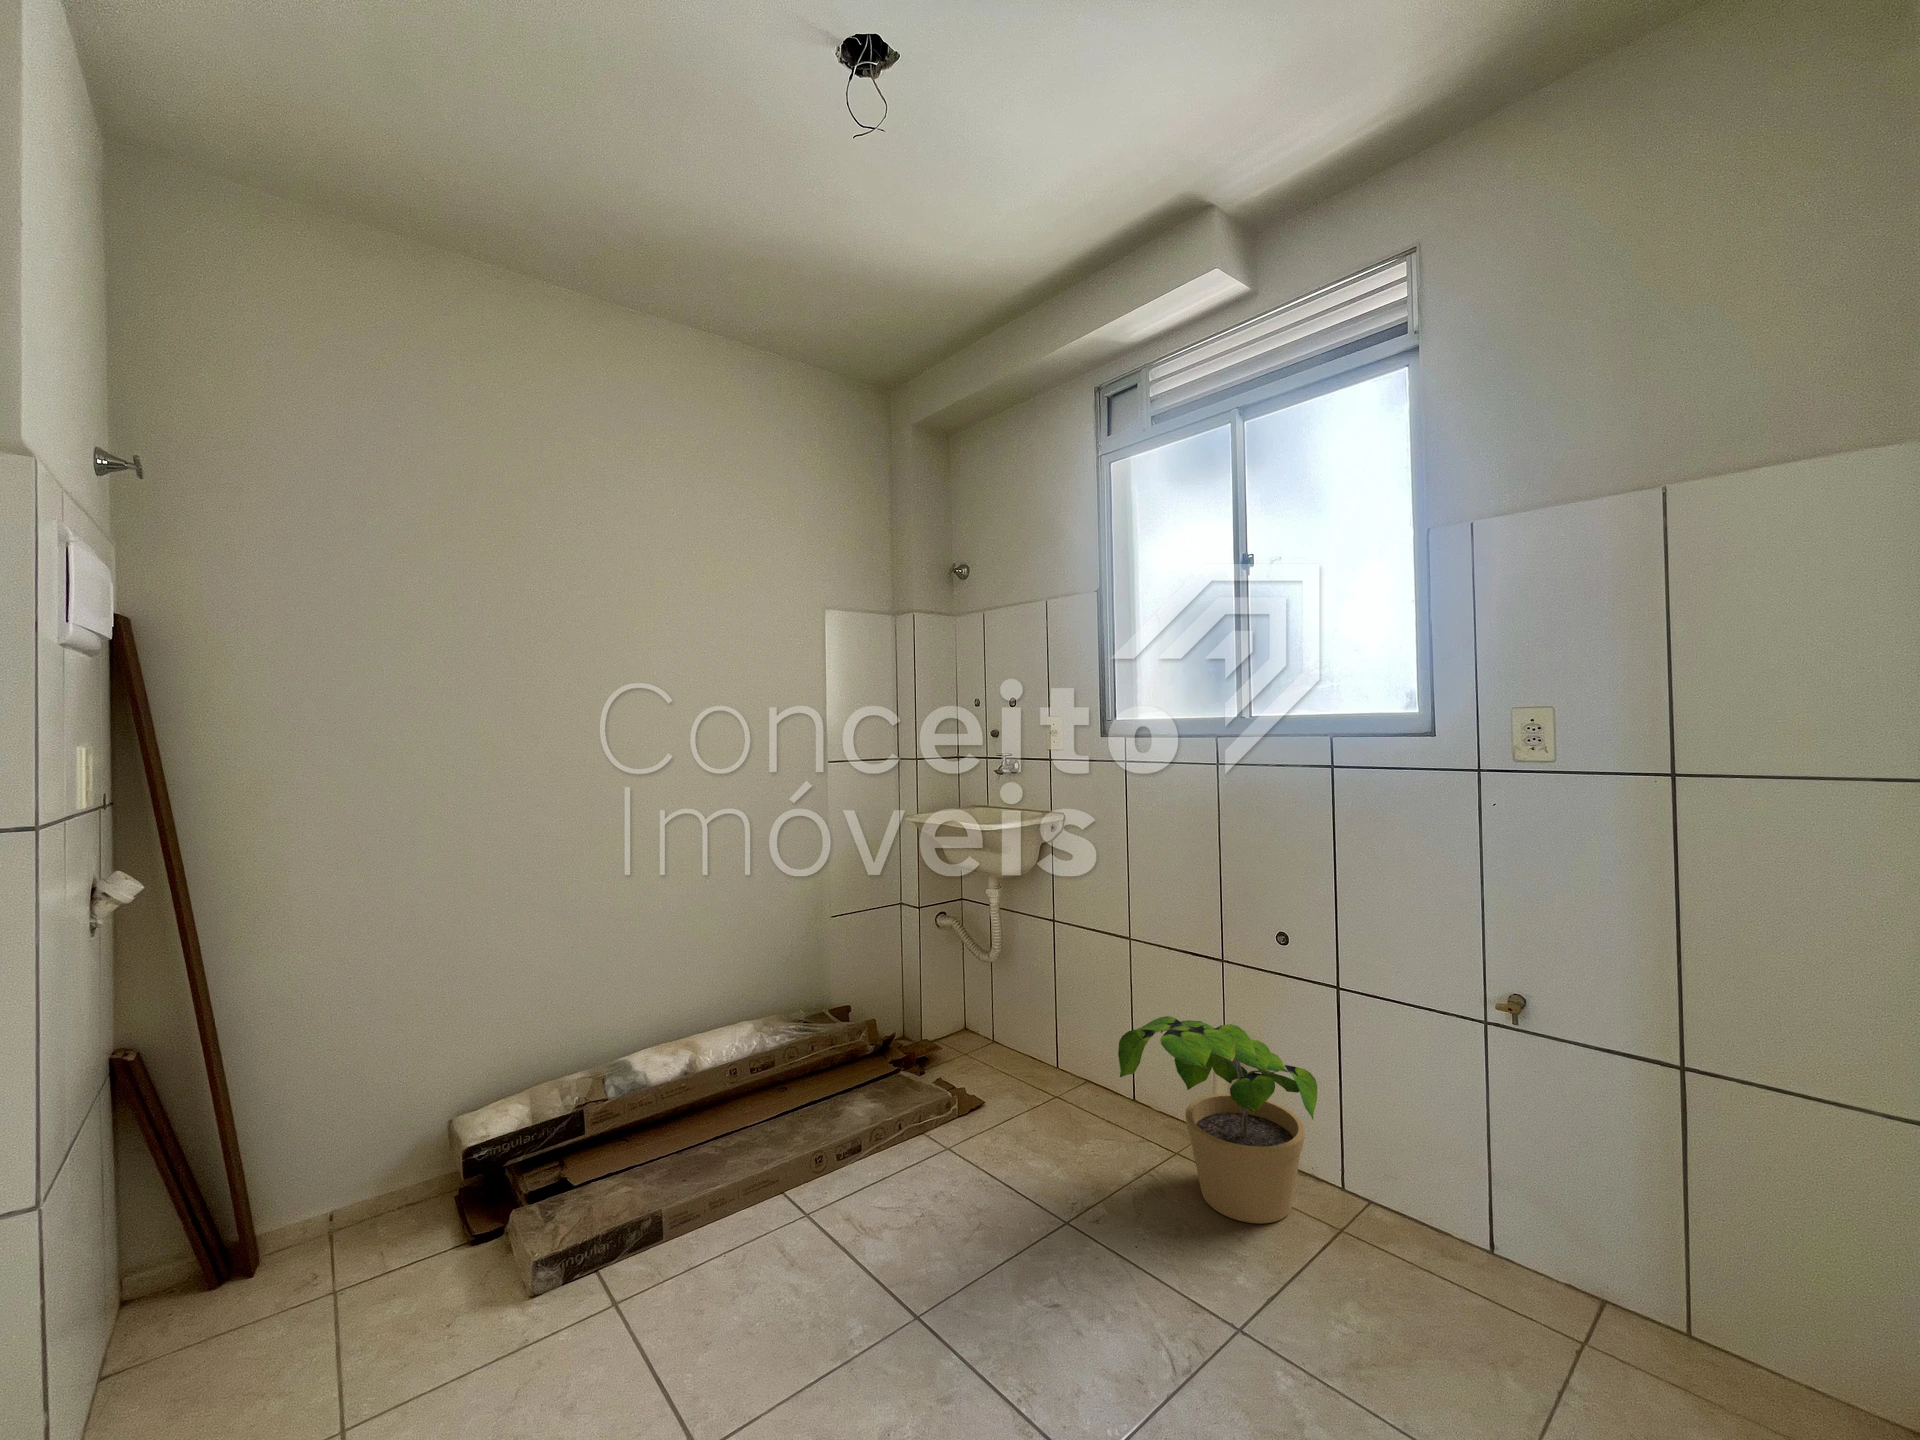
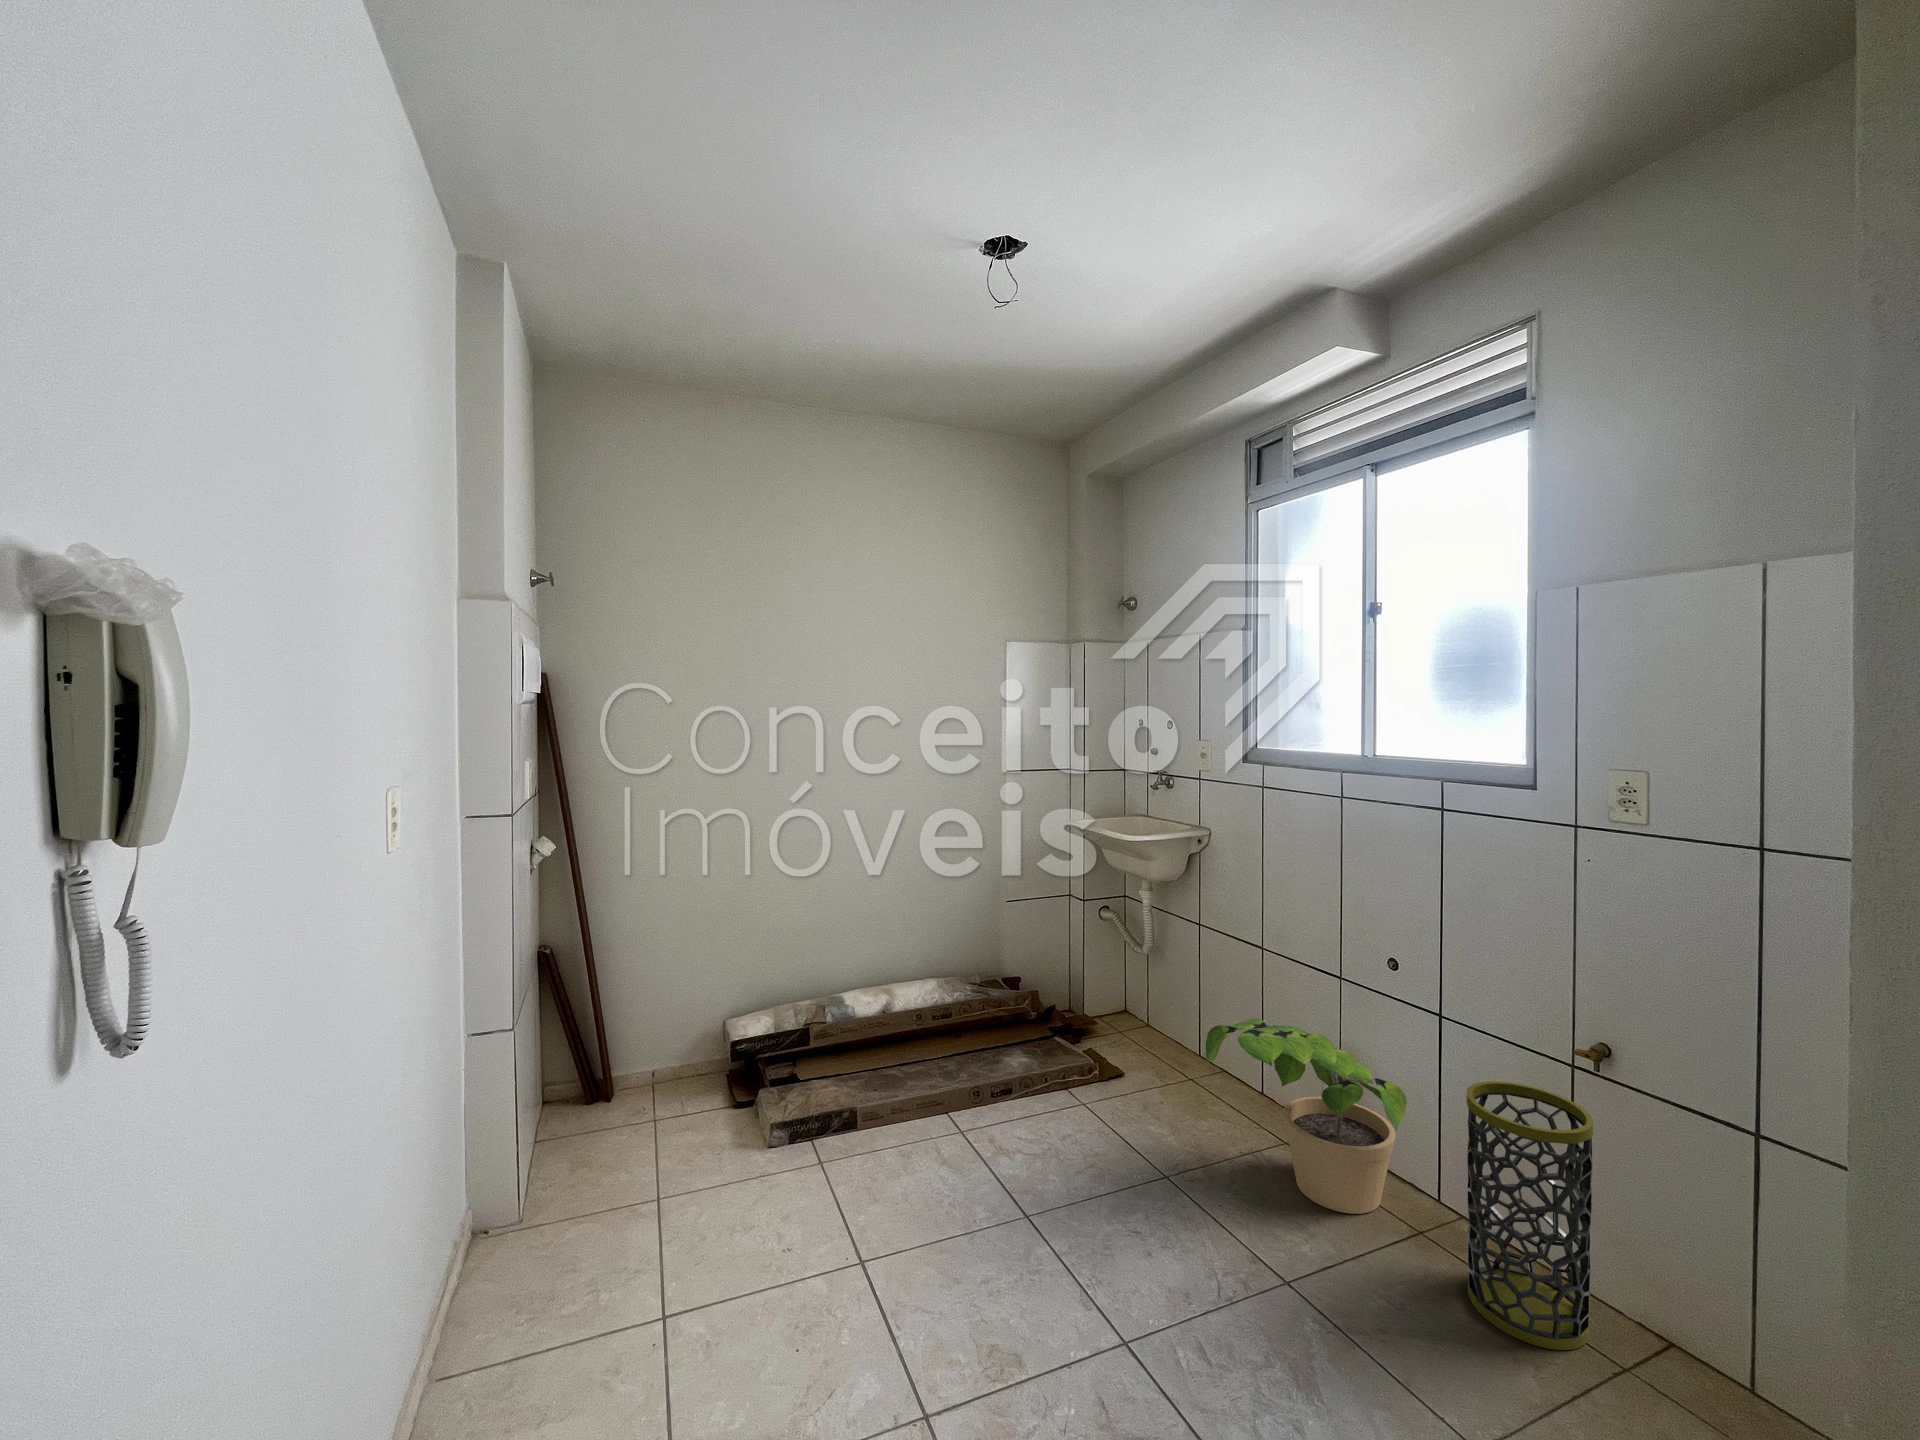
trash can: none [1401,1049,1538,1339] -> present [1467,1081,1593,1350]

